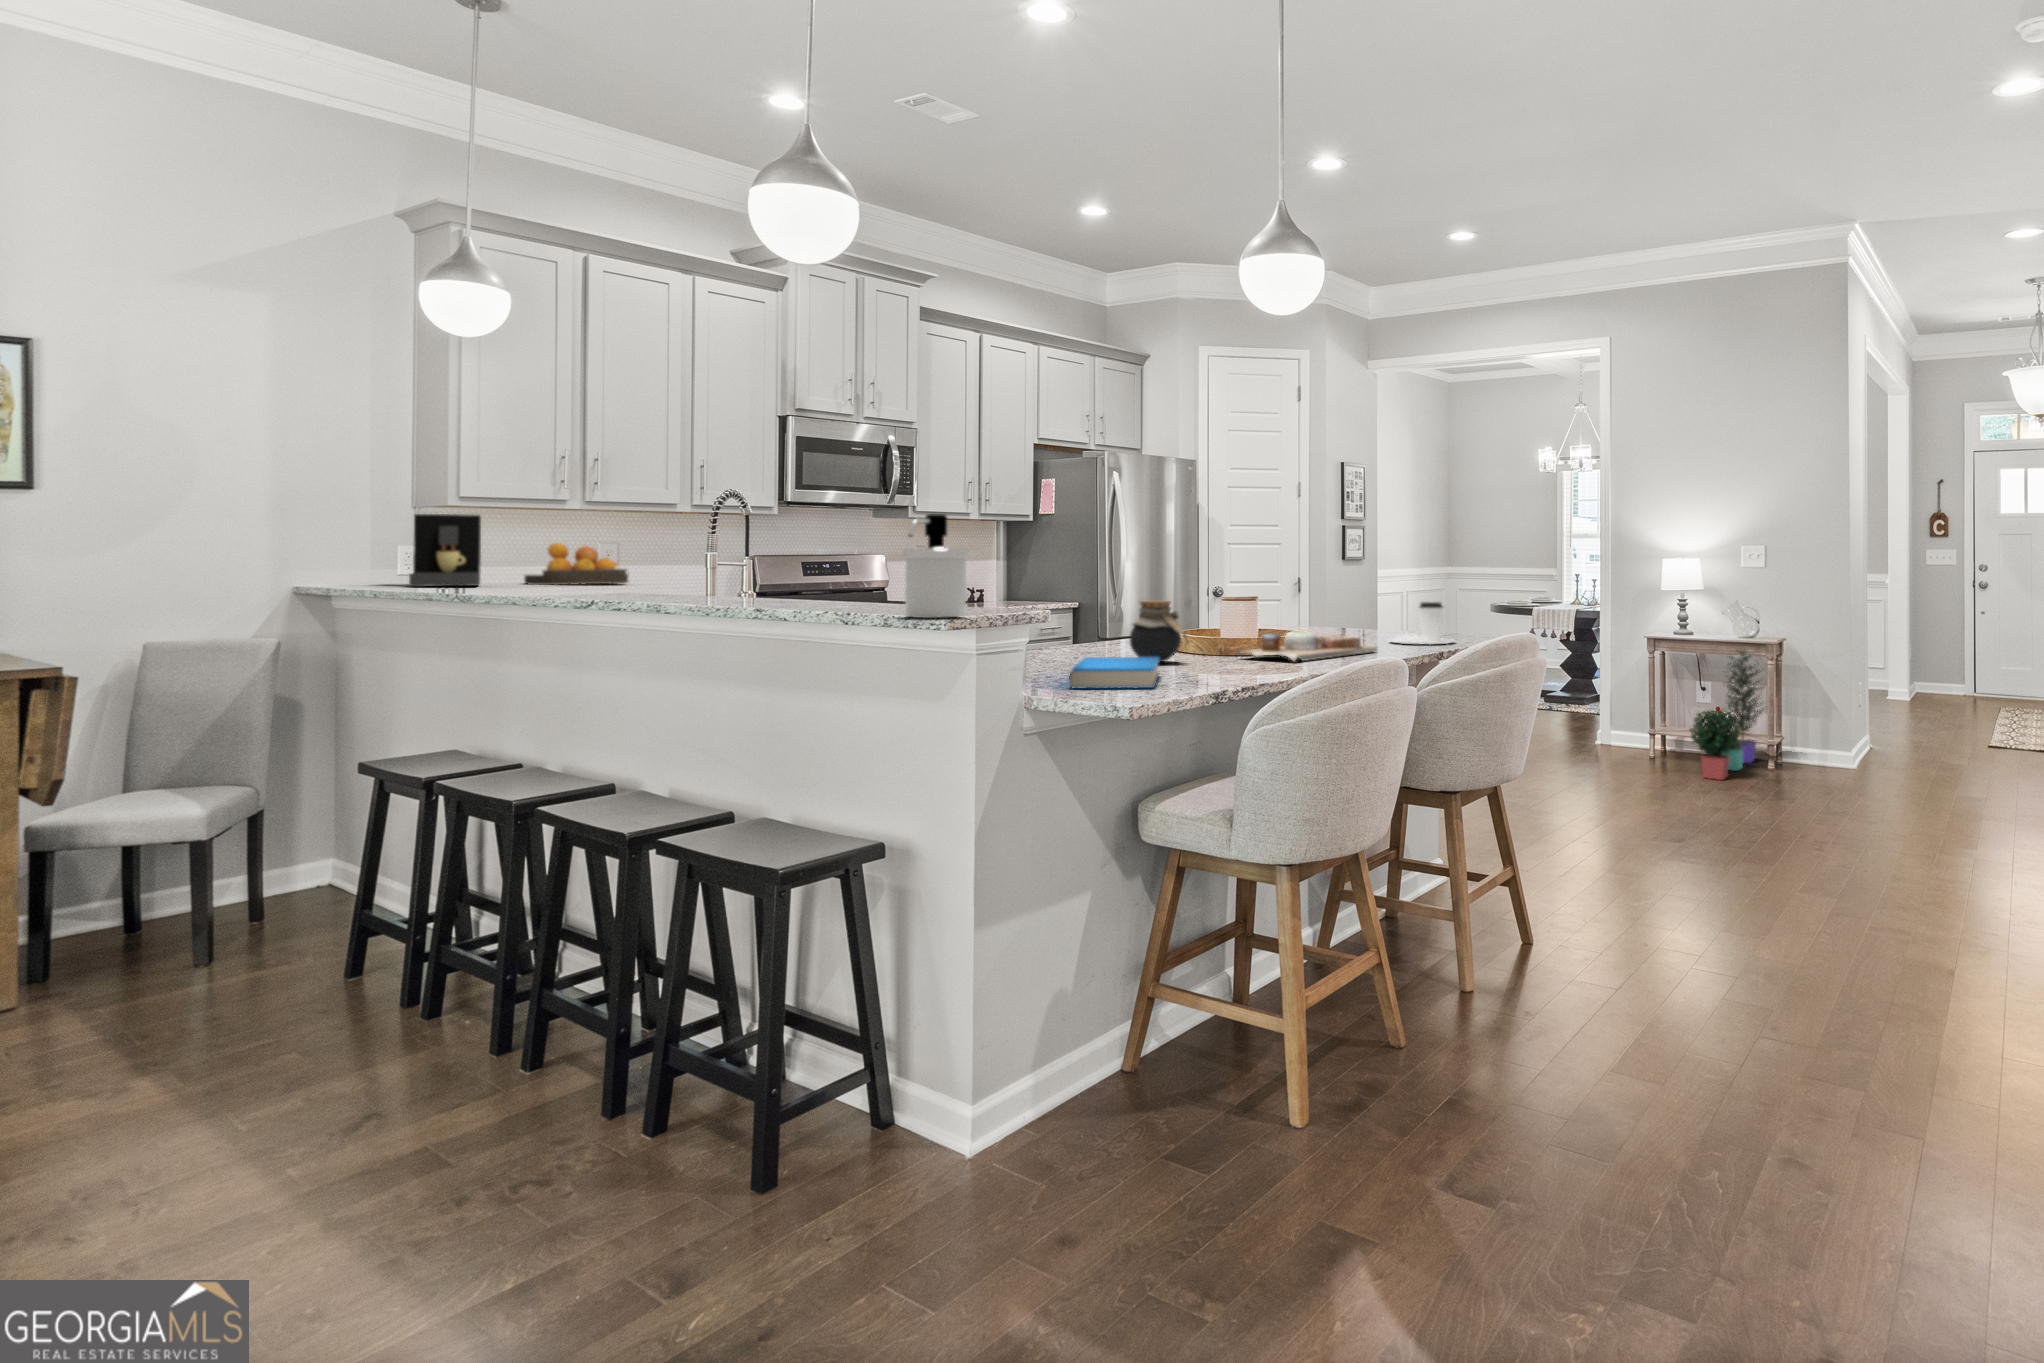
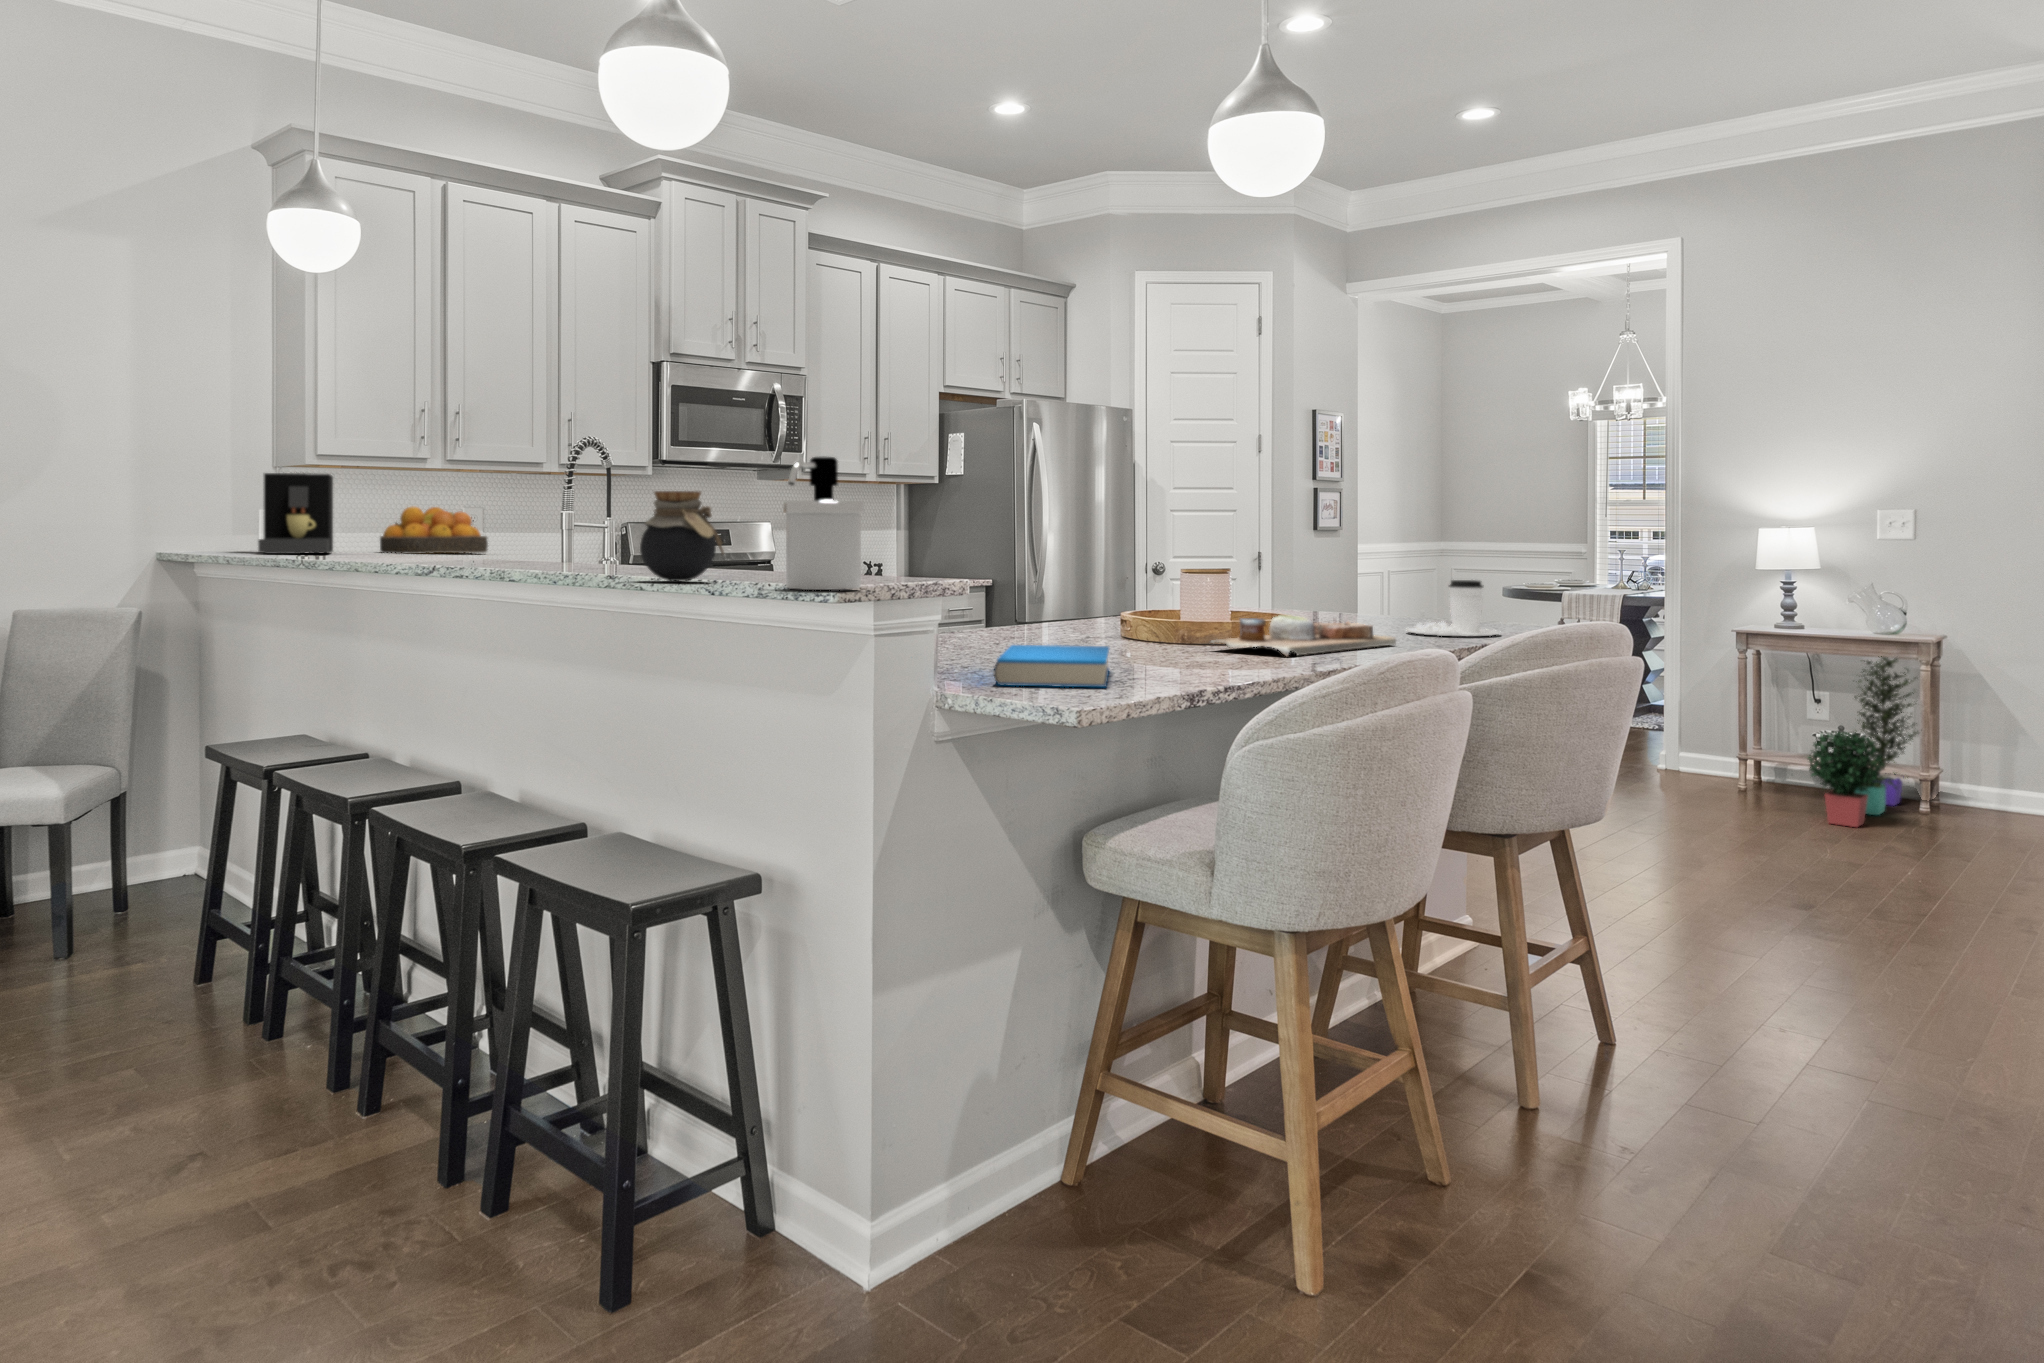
jar: present [1130,601,1188,663] -> present [640,491,724,581]

